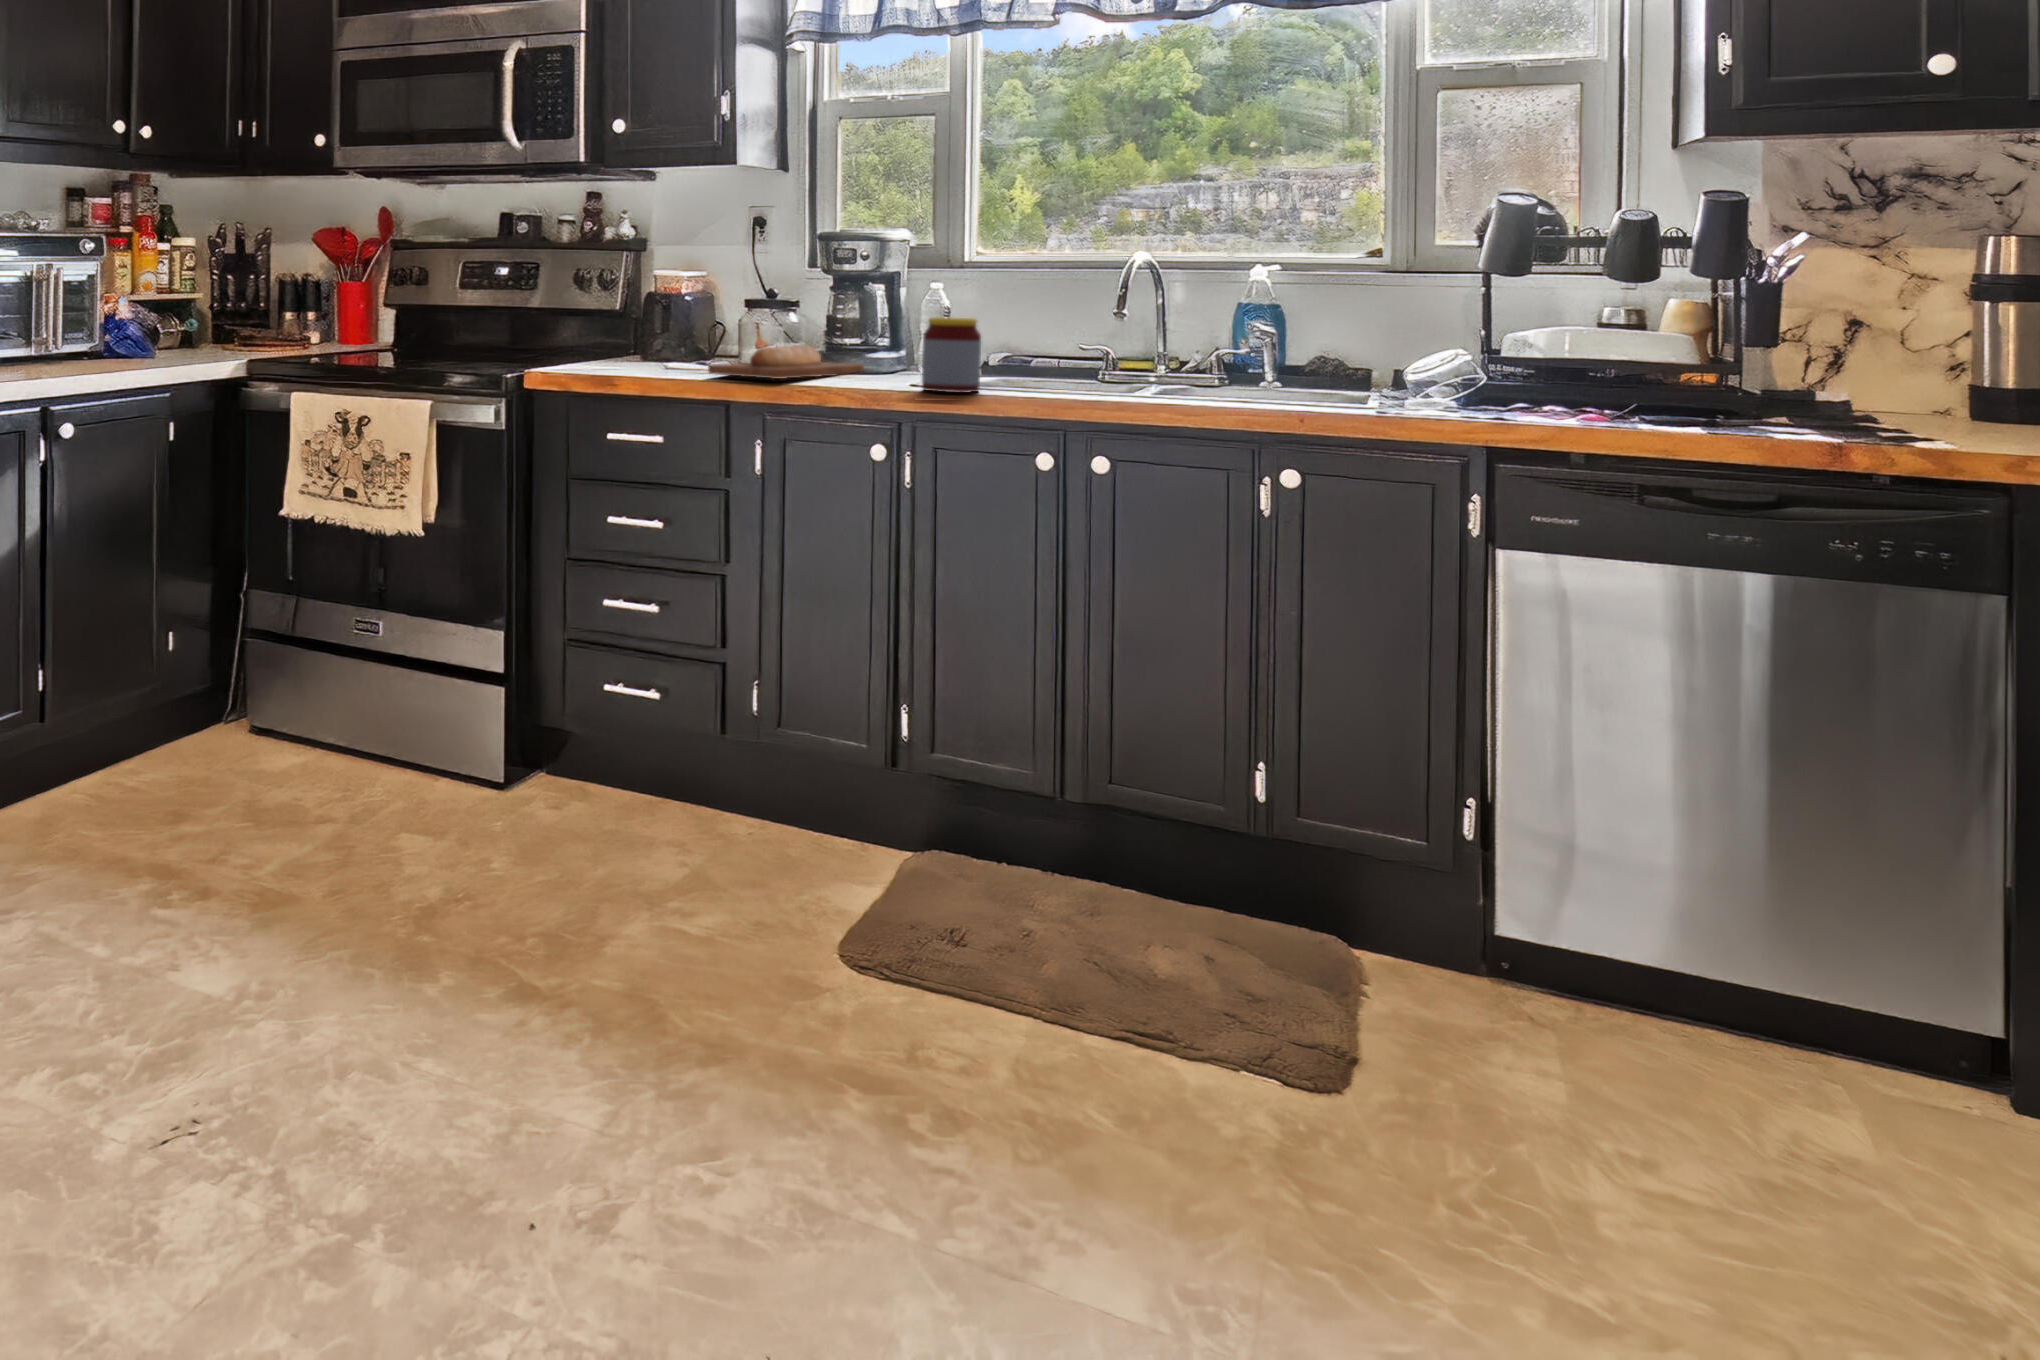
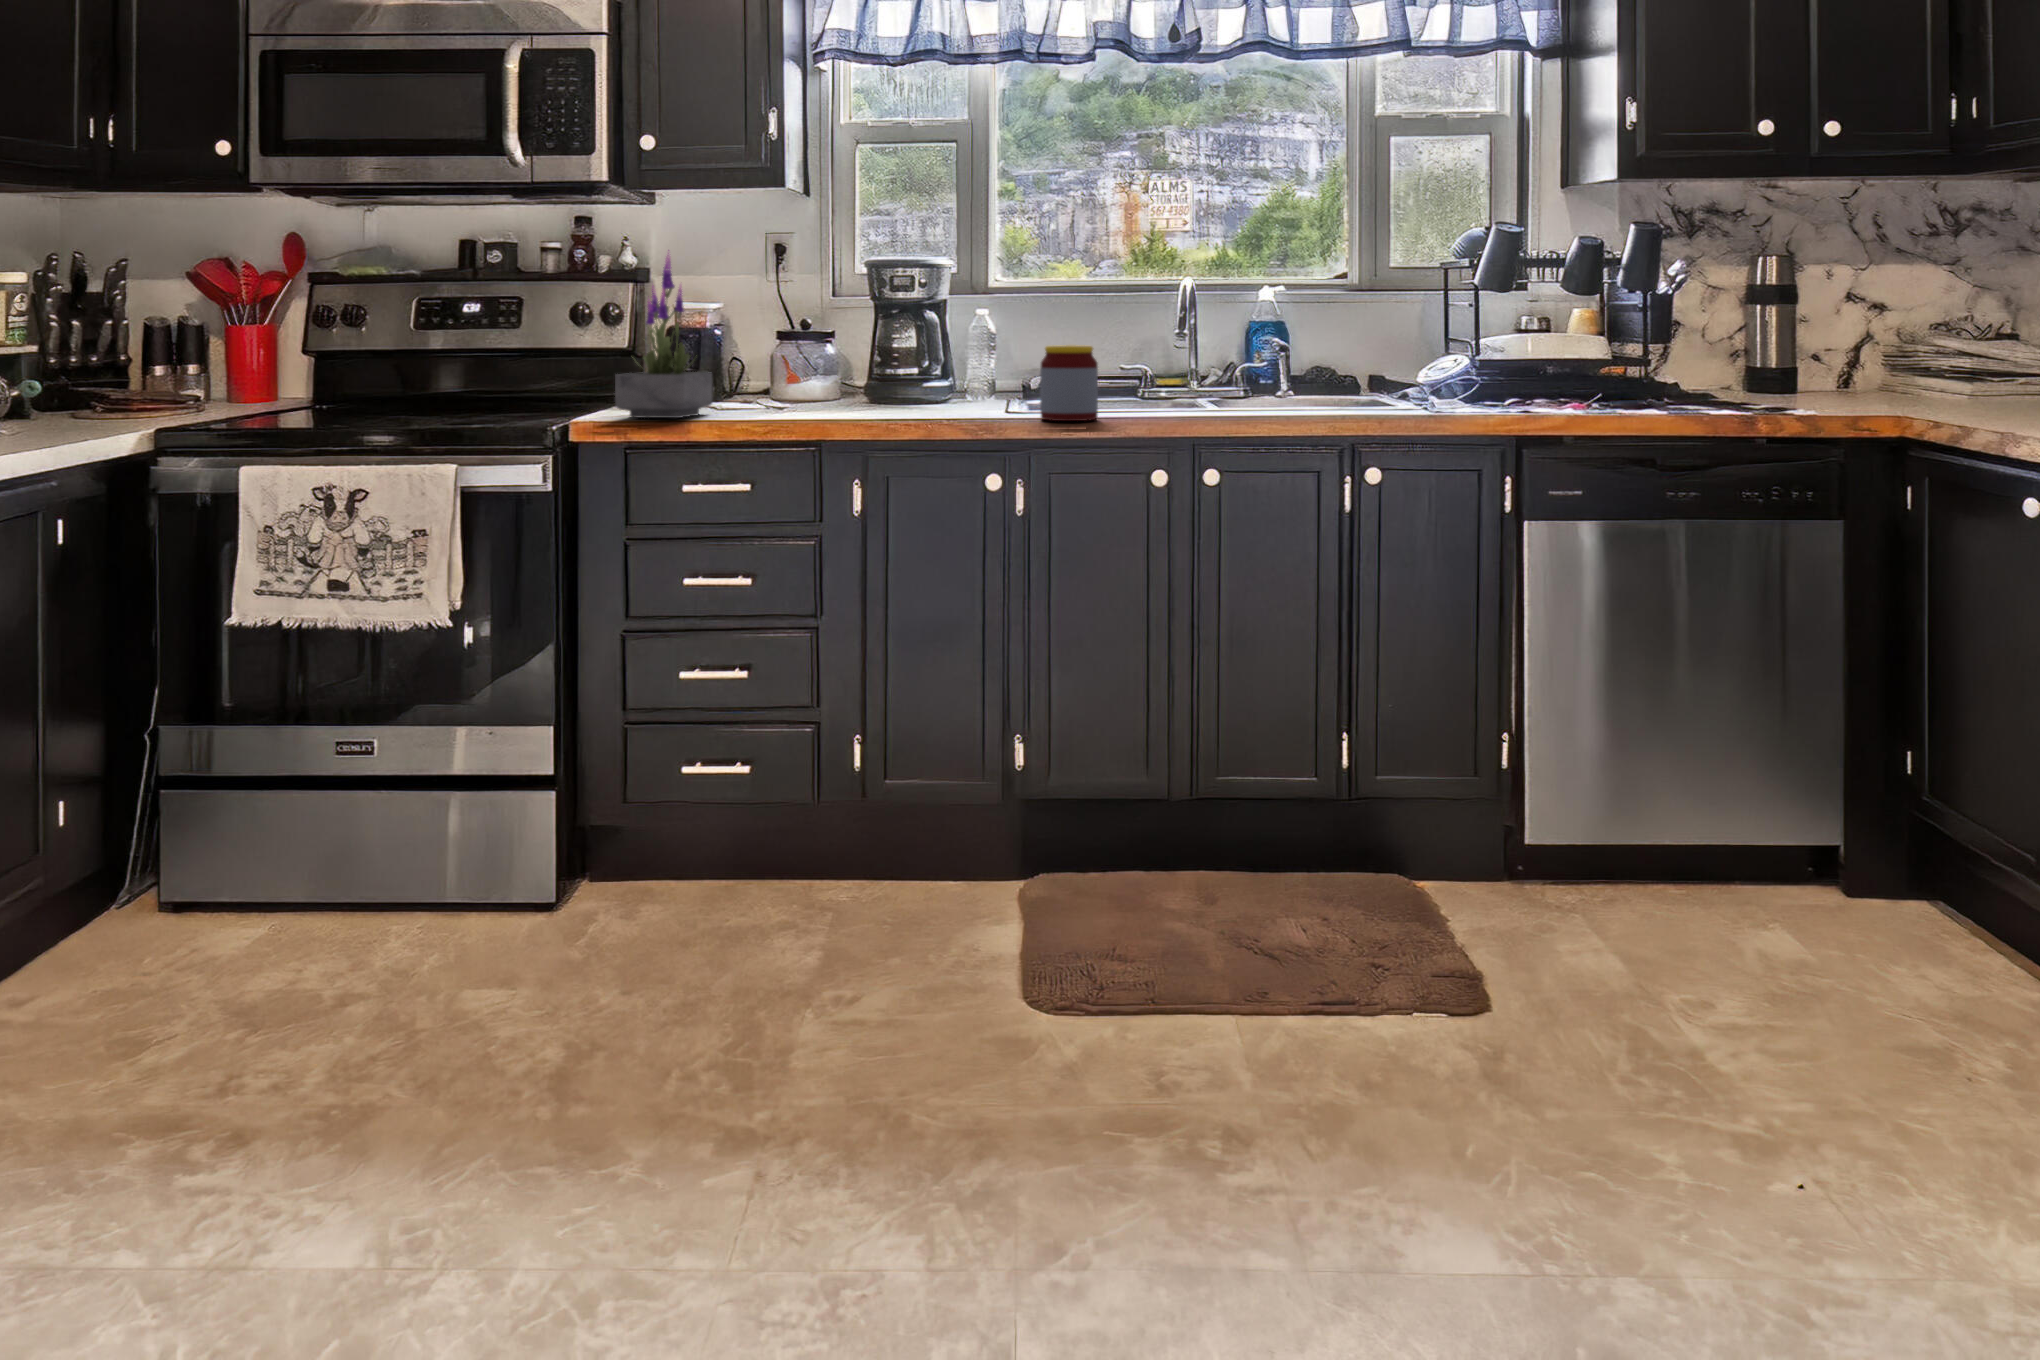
potted plant: none [564,223,651,371] -> present [615,250,712,418]
bread loaf: present [708,345,864,379] -> none [799,380,941,417]

